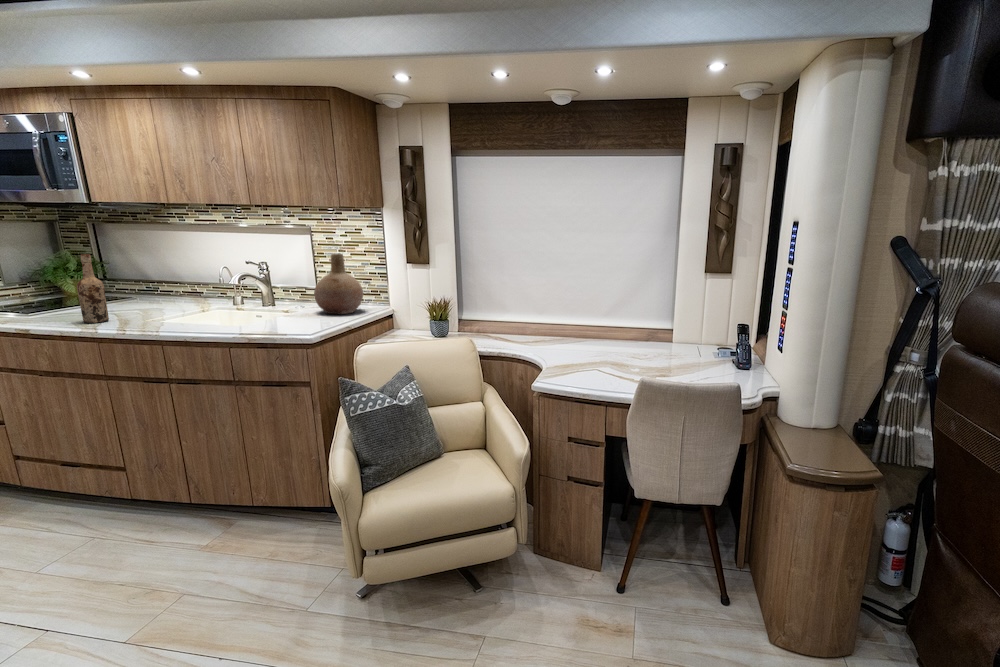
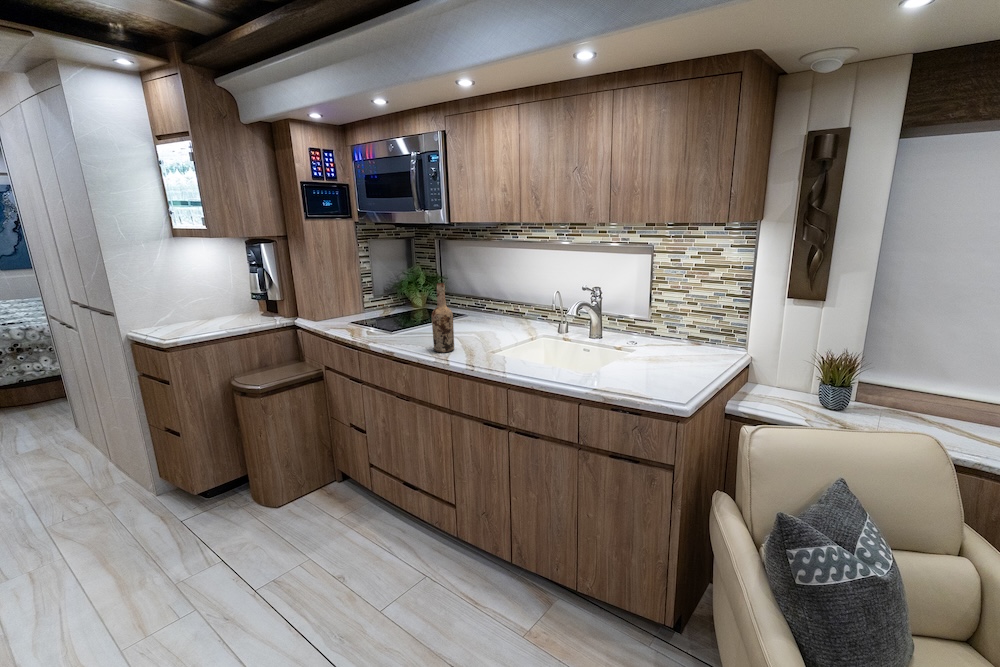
vase: present [314,254,363,314] -> none [662,285,726,363]

